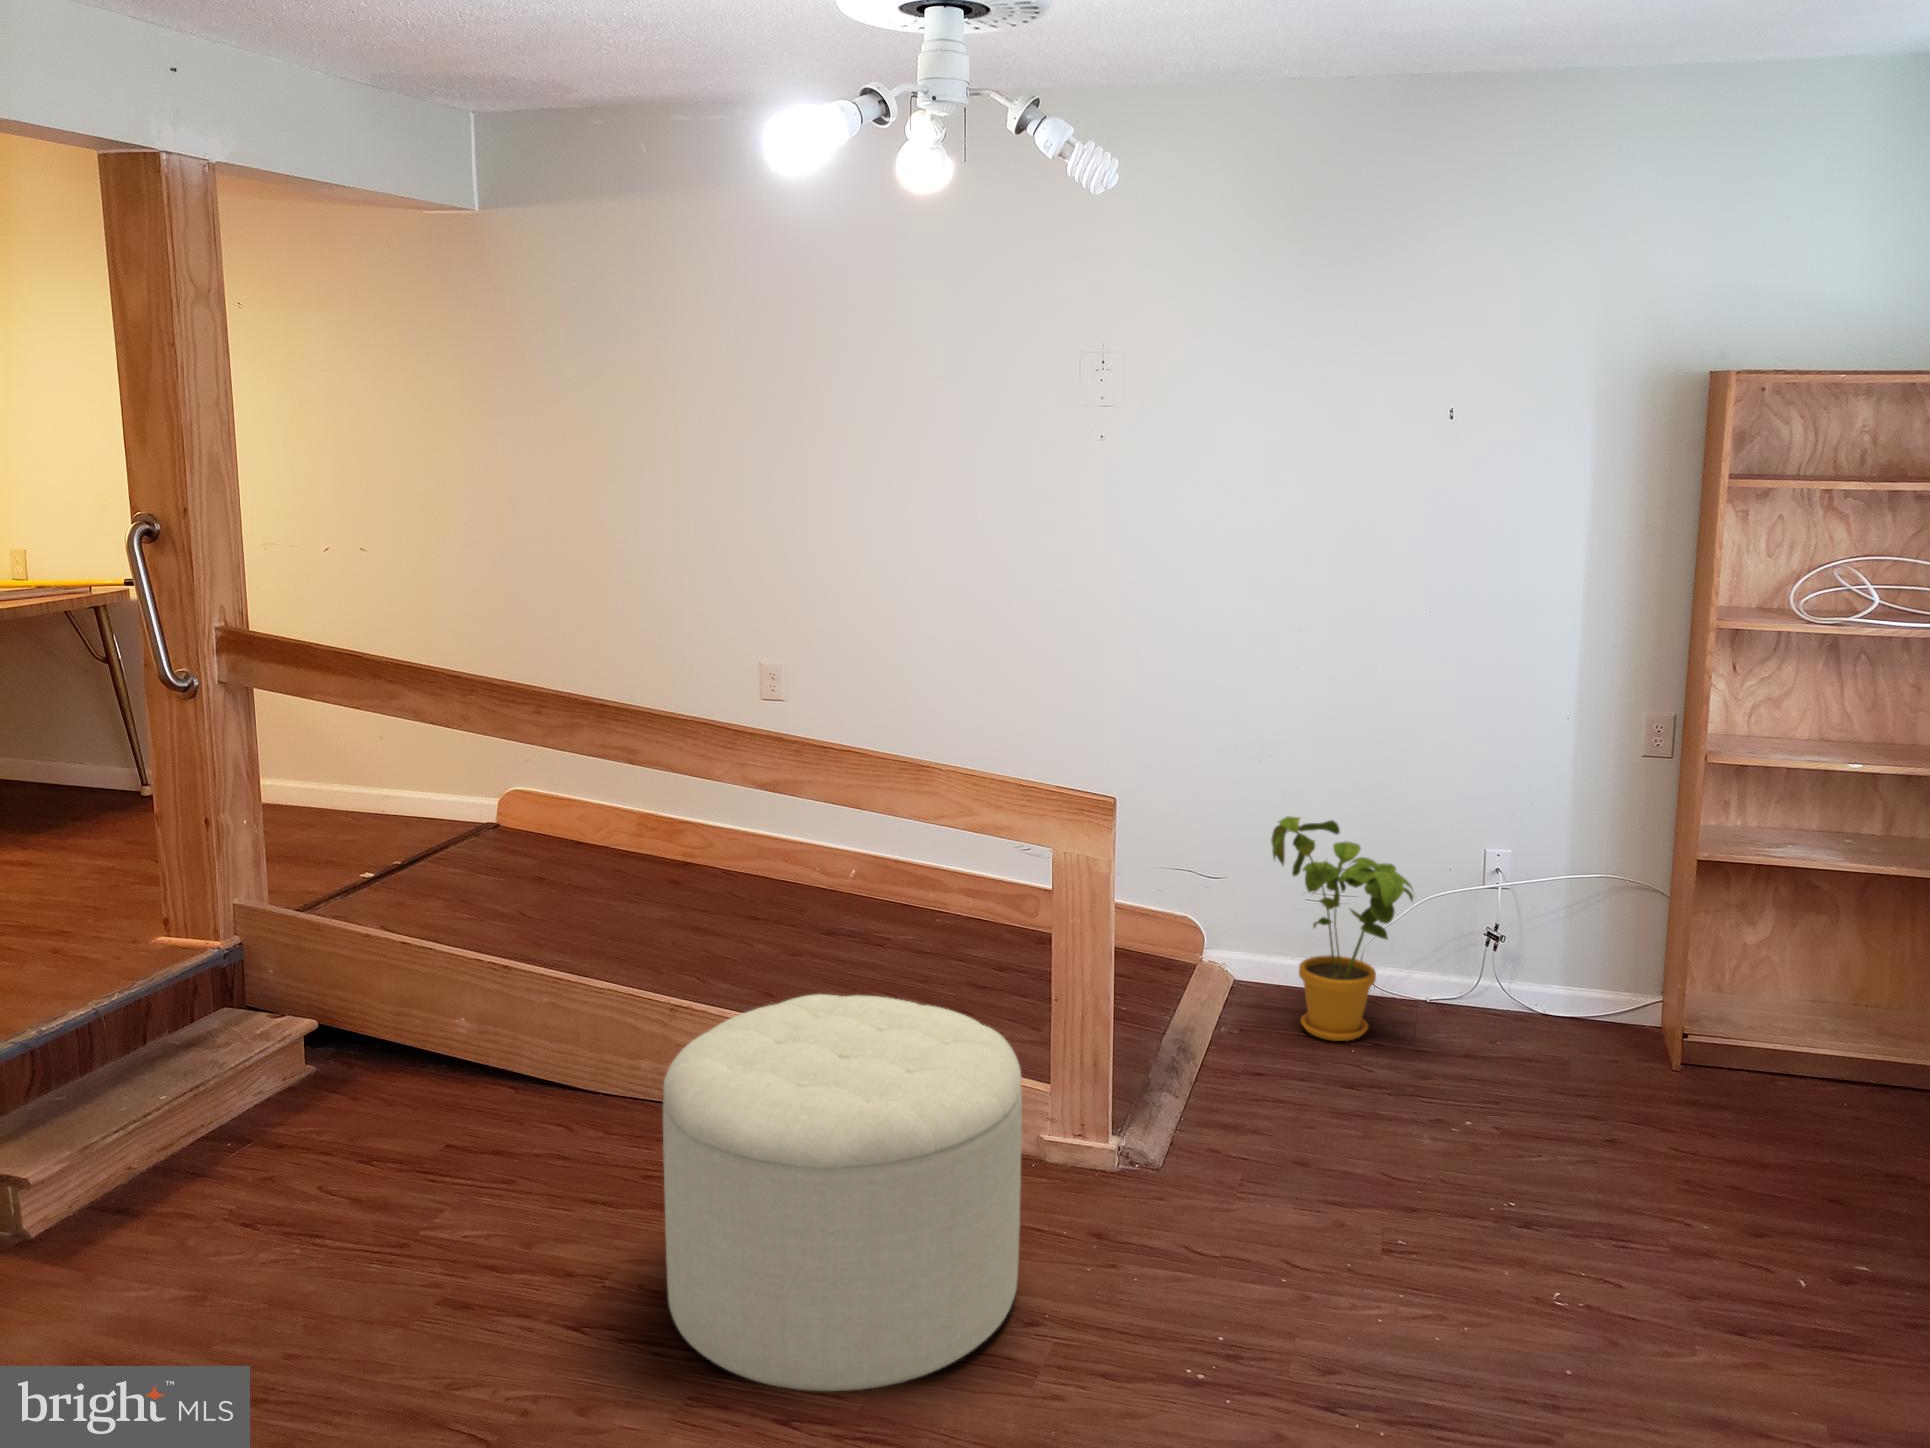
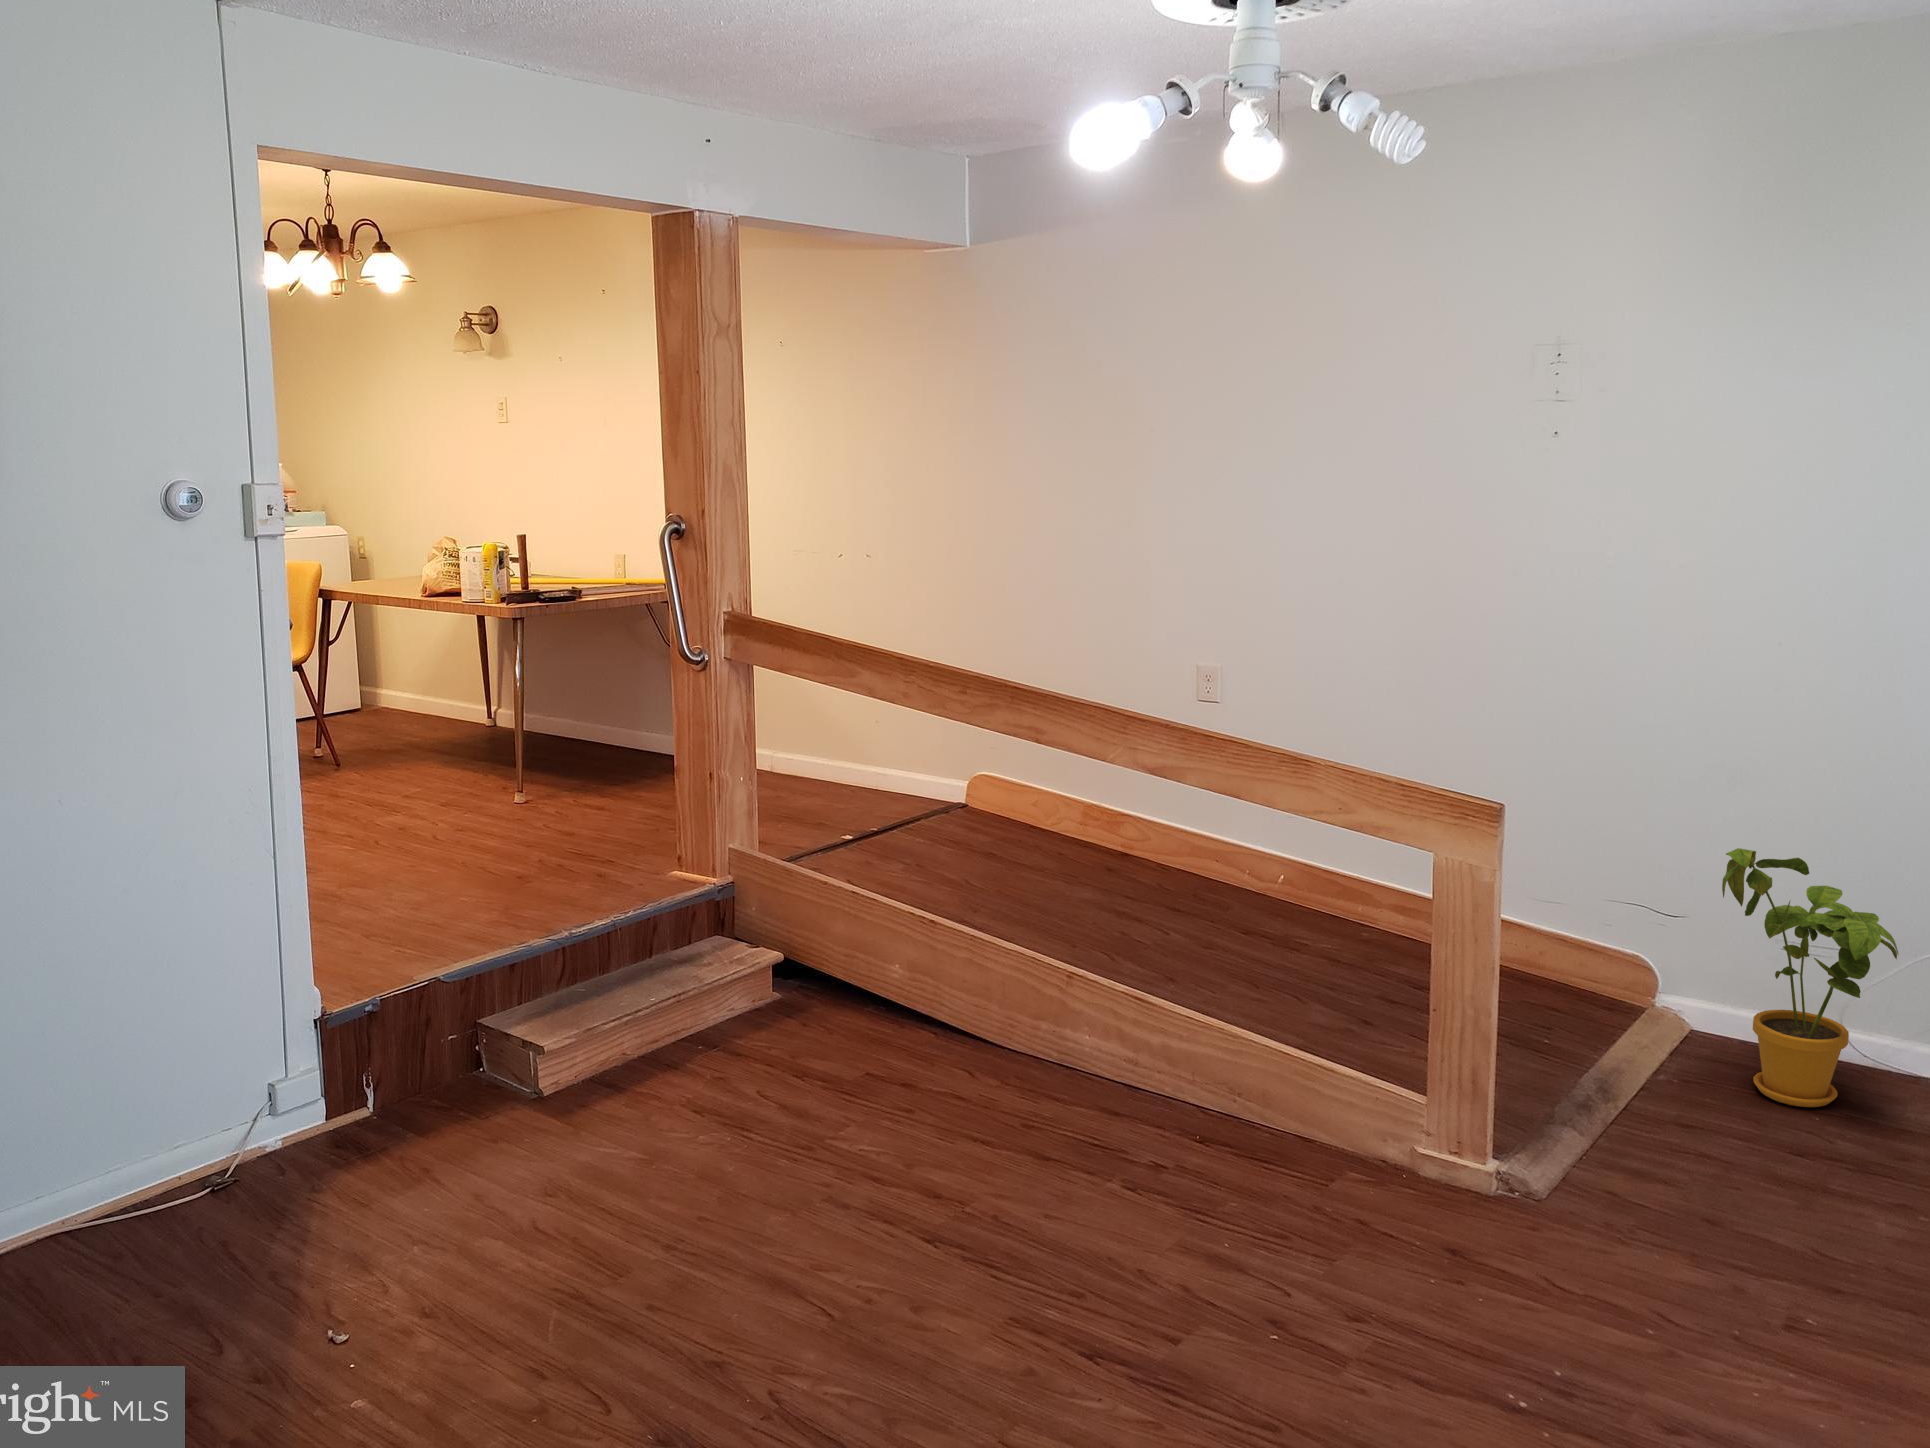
ottoman: present [663,994,1022,1391] -> none [1017,971,1364,1351]

